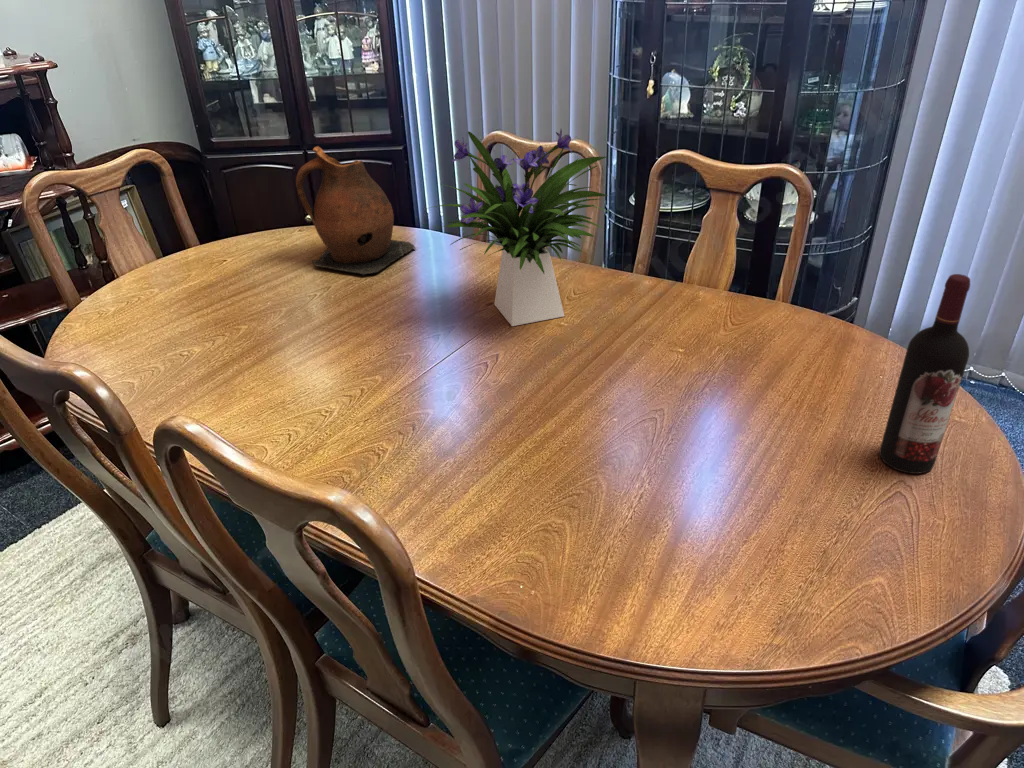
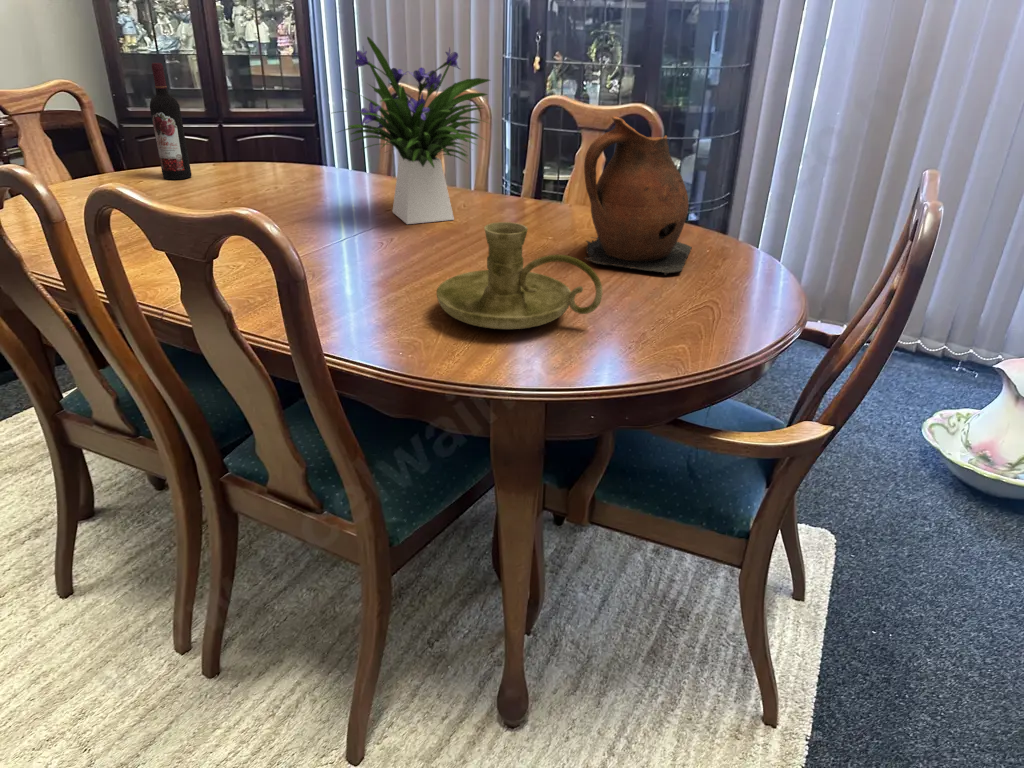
ceramic pitcher: present [296,146,415,276] -> present [584,116,692,275]
wine bottle: present [879,274,970,474] -> present [150,63,192,180]
candle holder: none [556,397,759,537] -> present [437,222,602,329]

